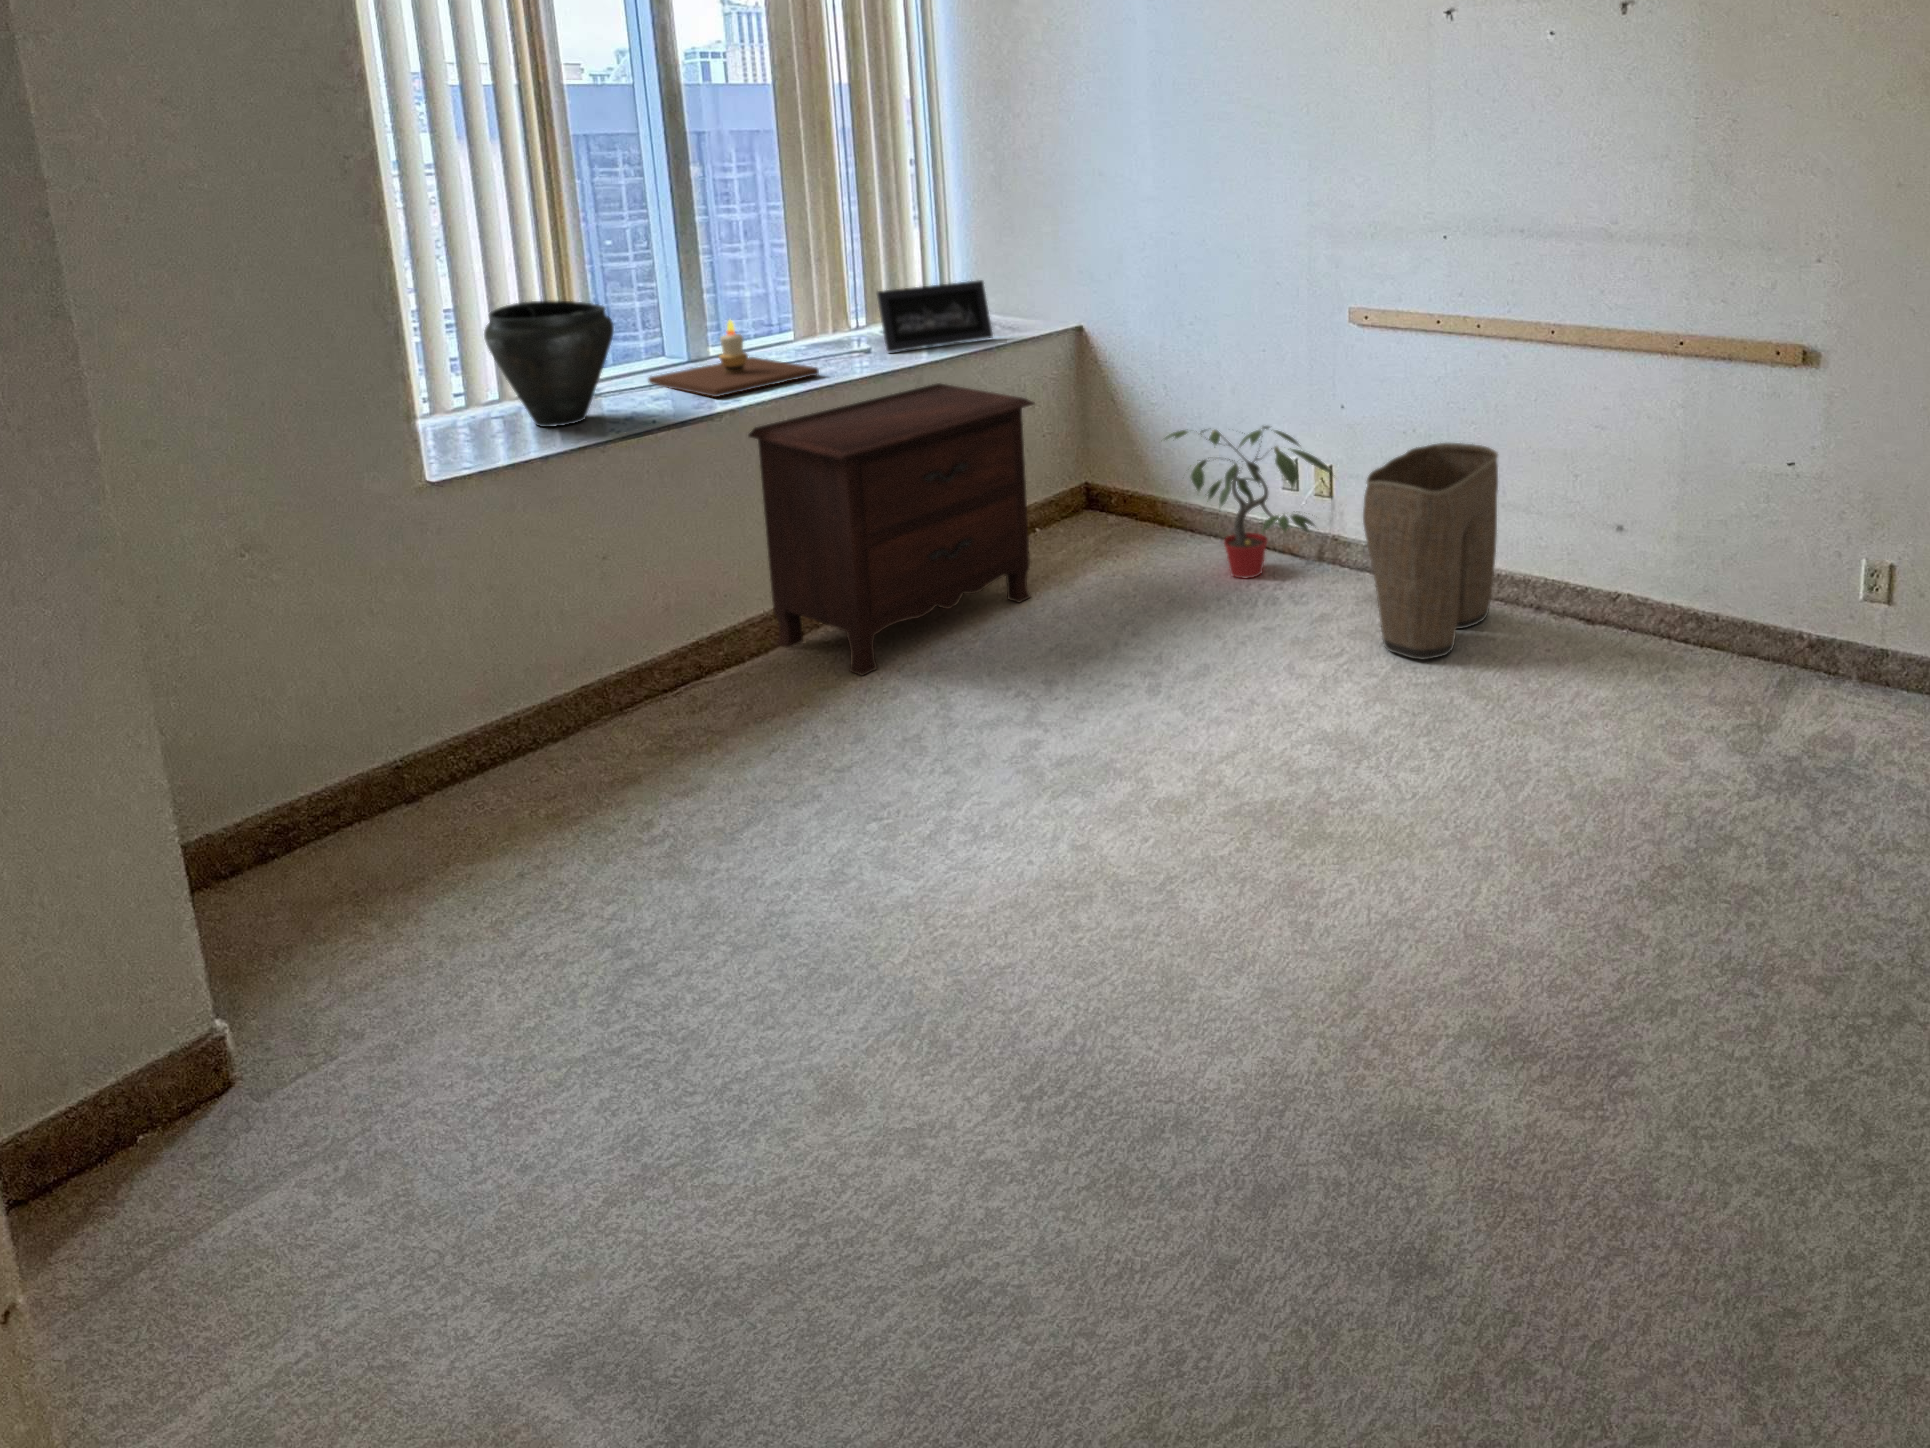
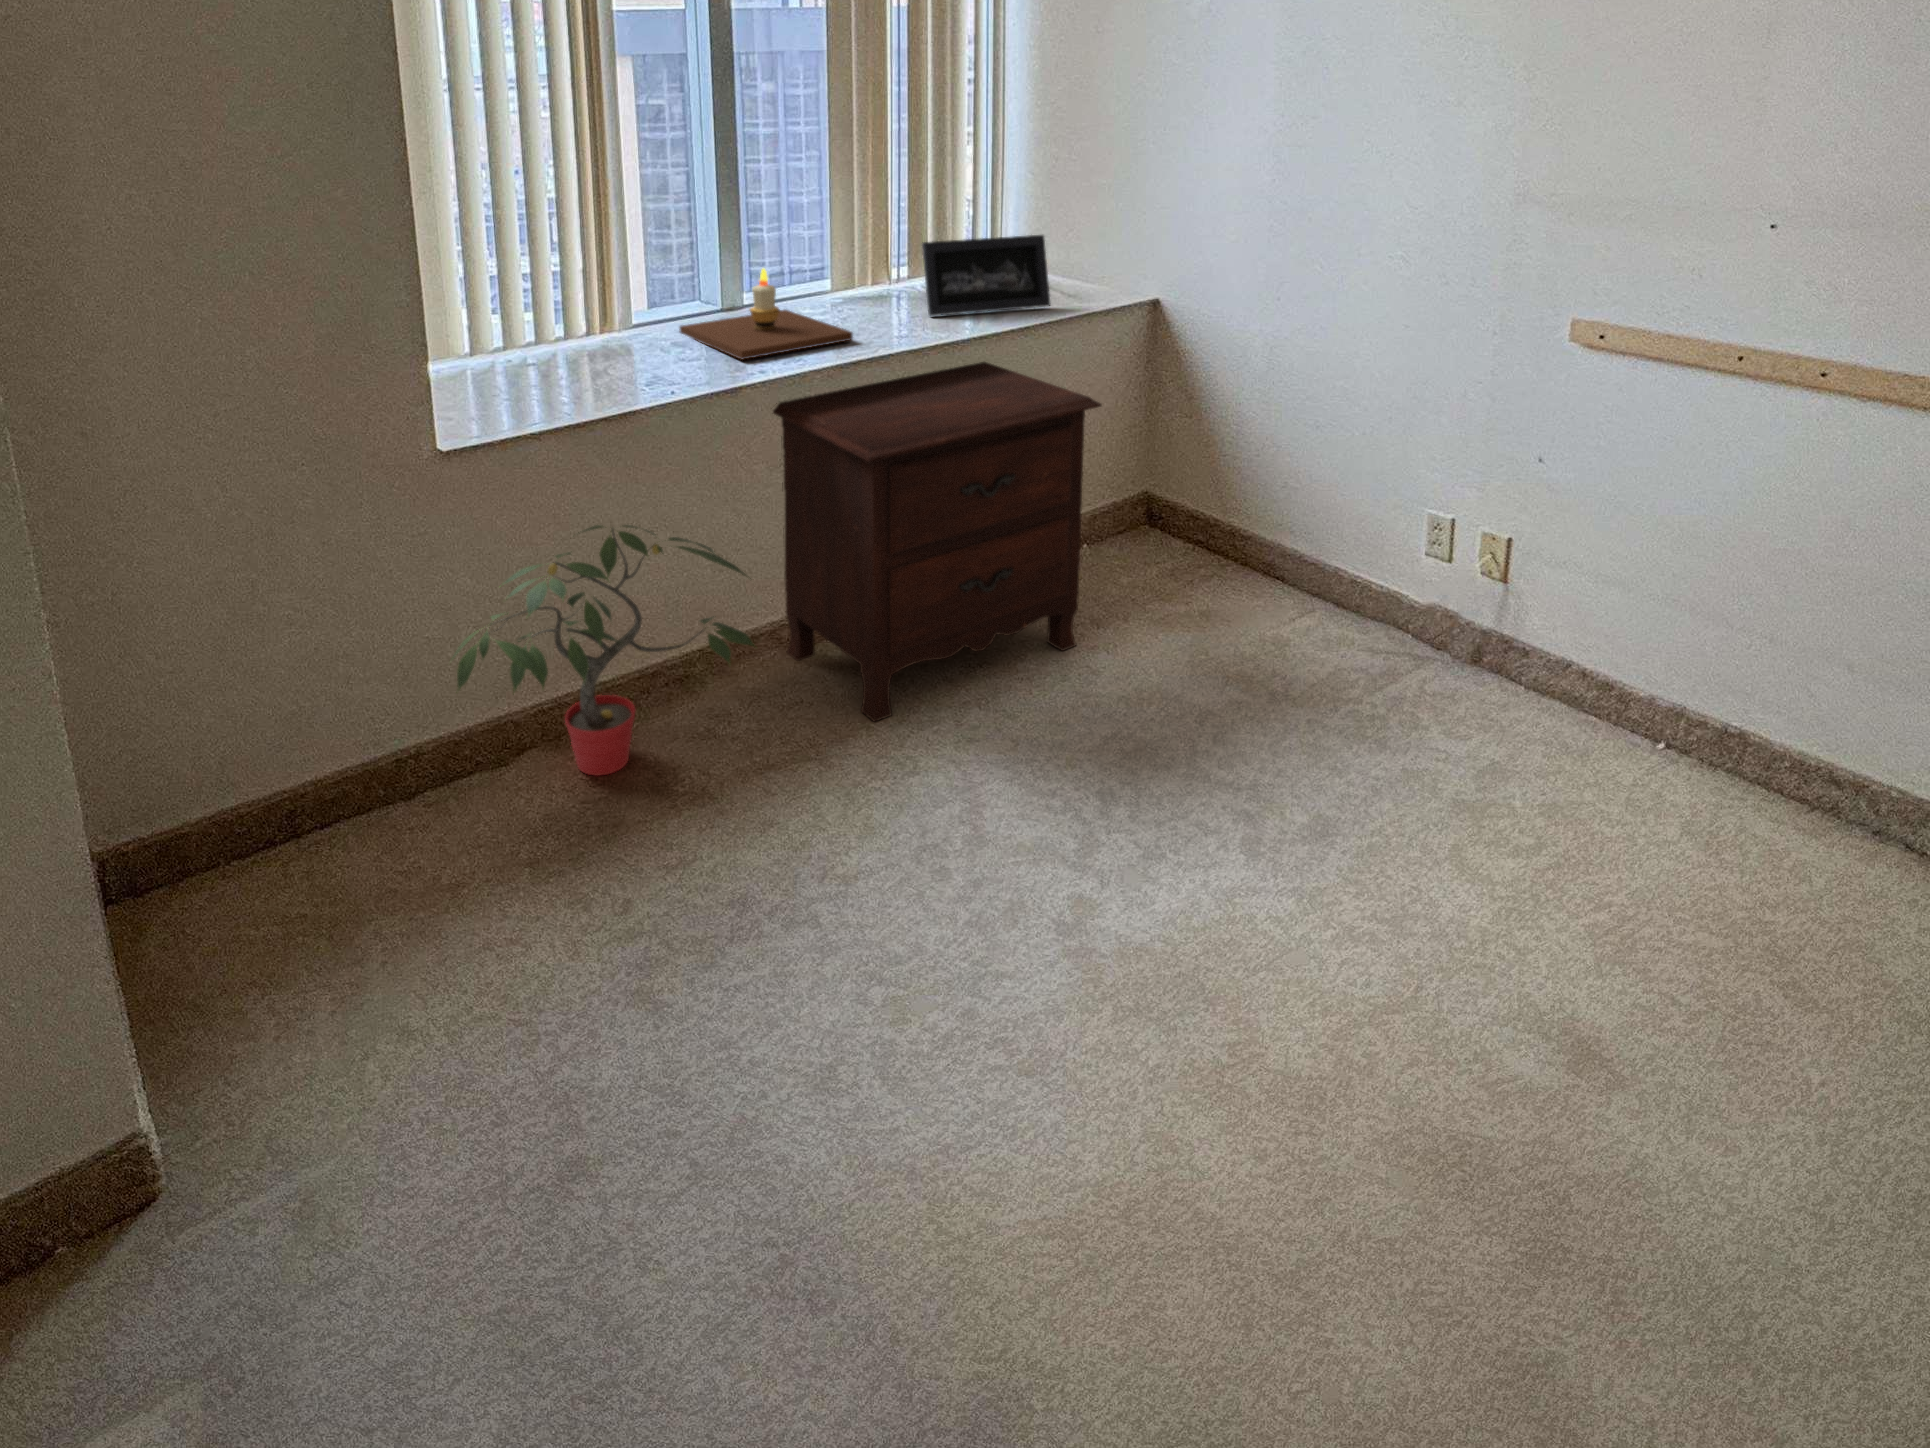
vase: present [484,300,614,427] -> none [519,237,642,380]
potted plant: present [1165,426,1332,578] -> present [454,525,754,775]
laundry basket: present [1363,443,1498,660] -> none [1589,544,1839,895]

